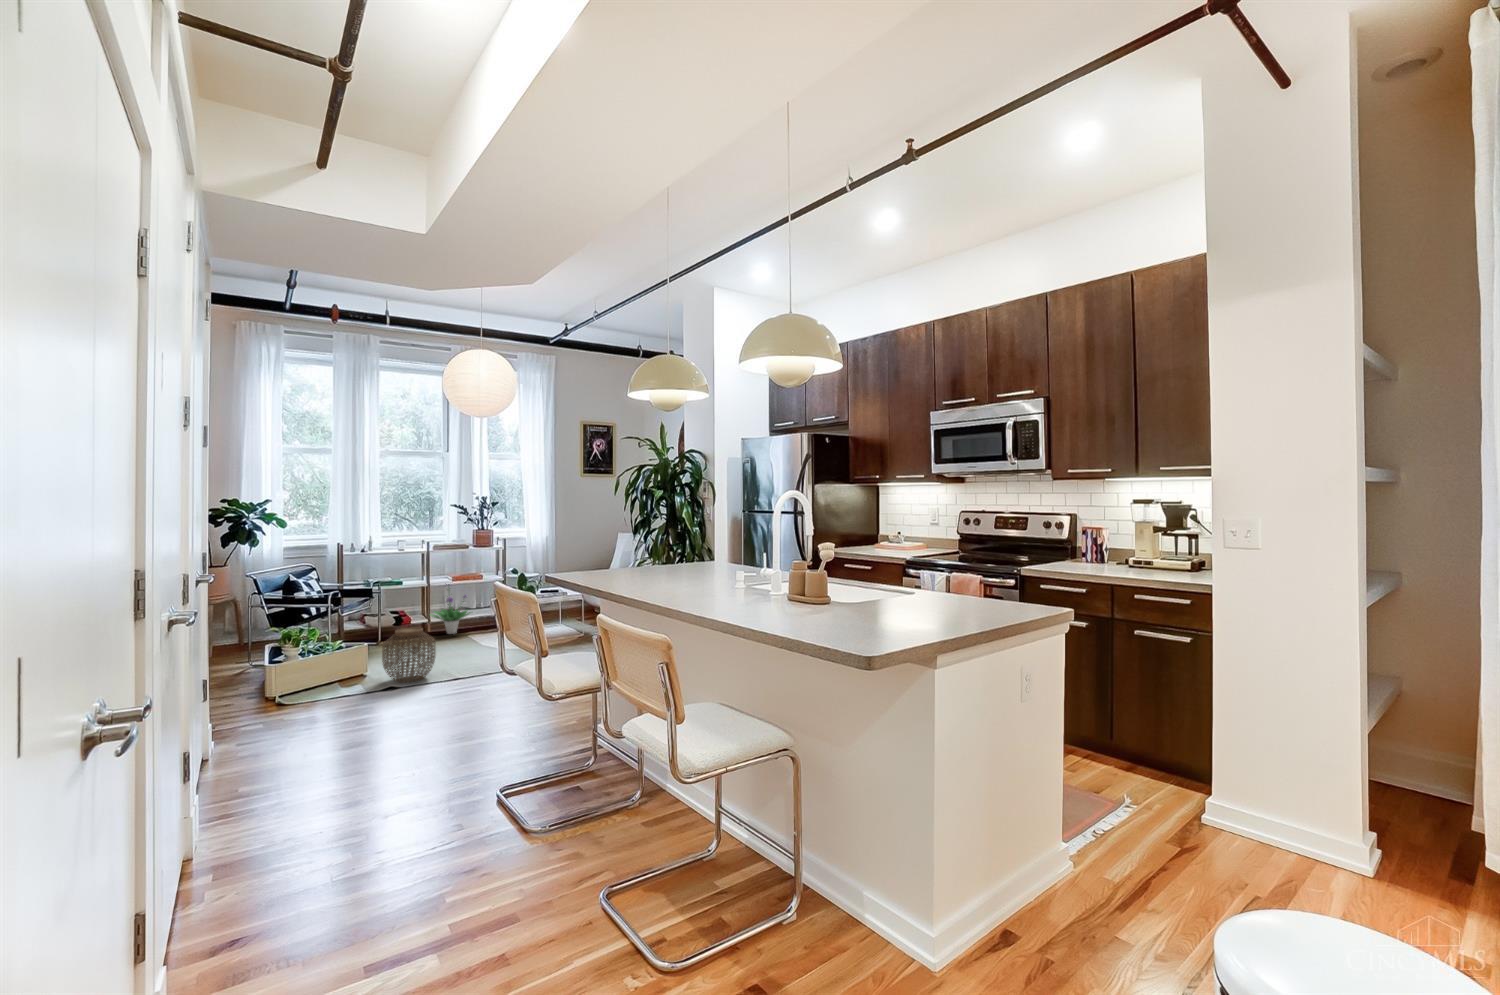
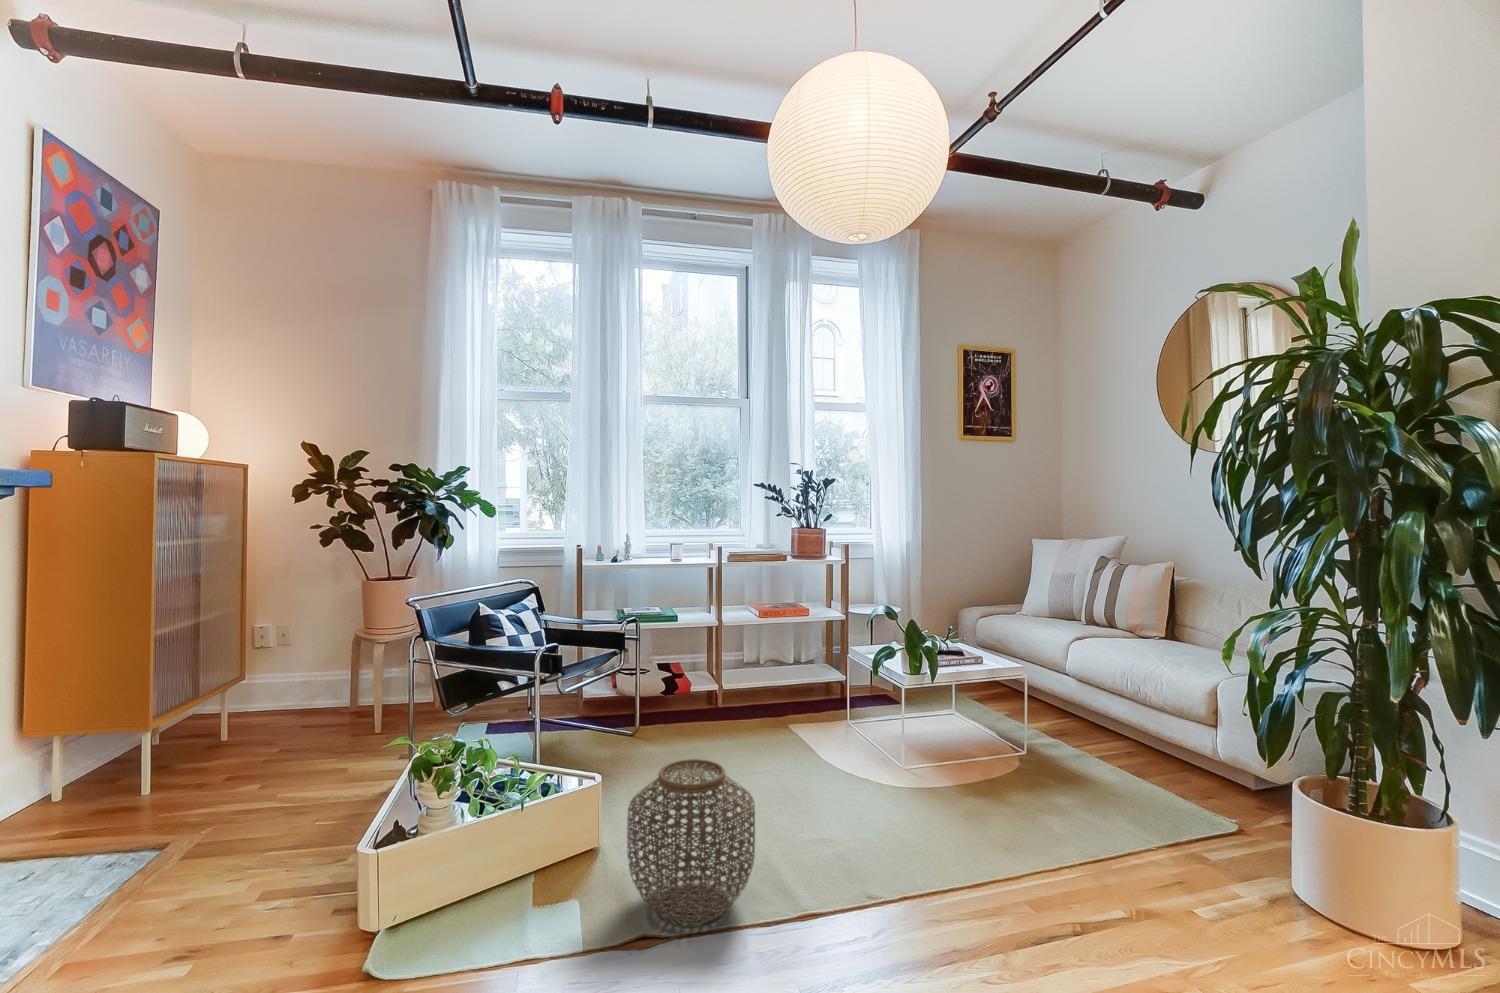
potted plant: present [431,584,470,634] -> none [720,614,794,714]

